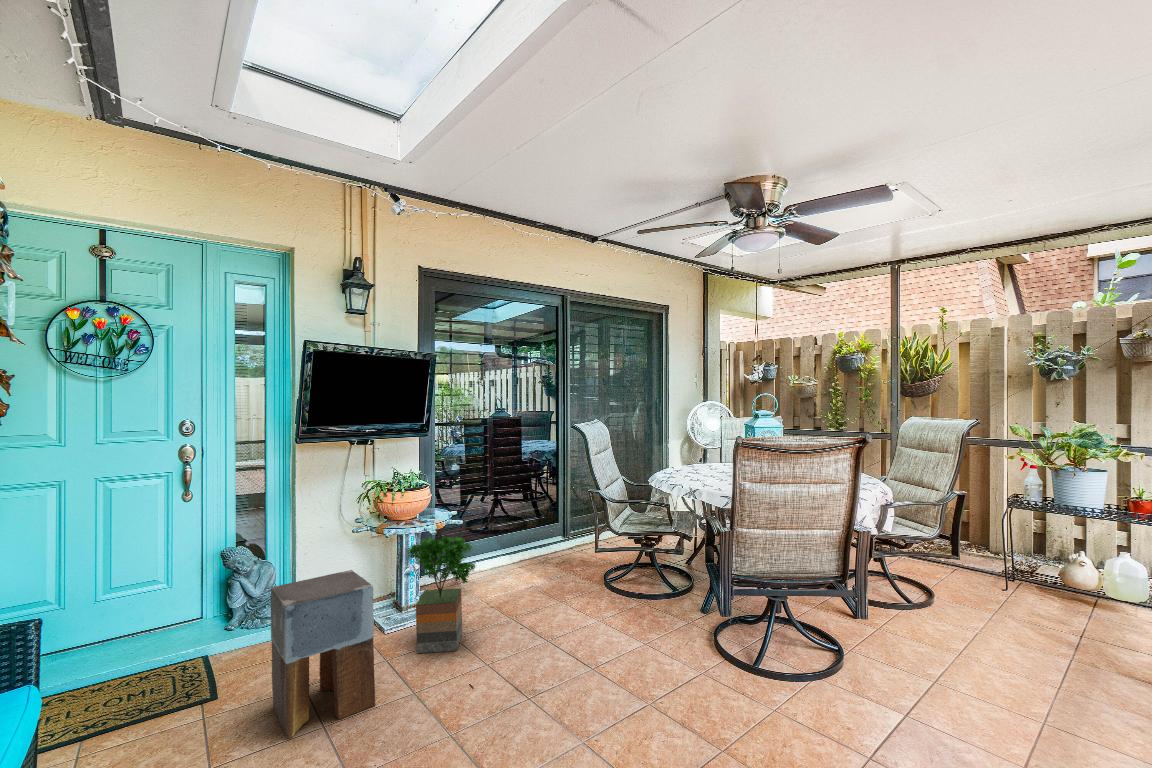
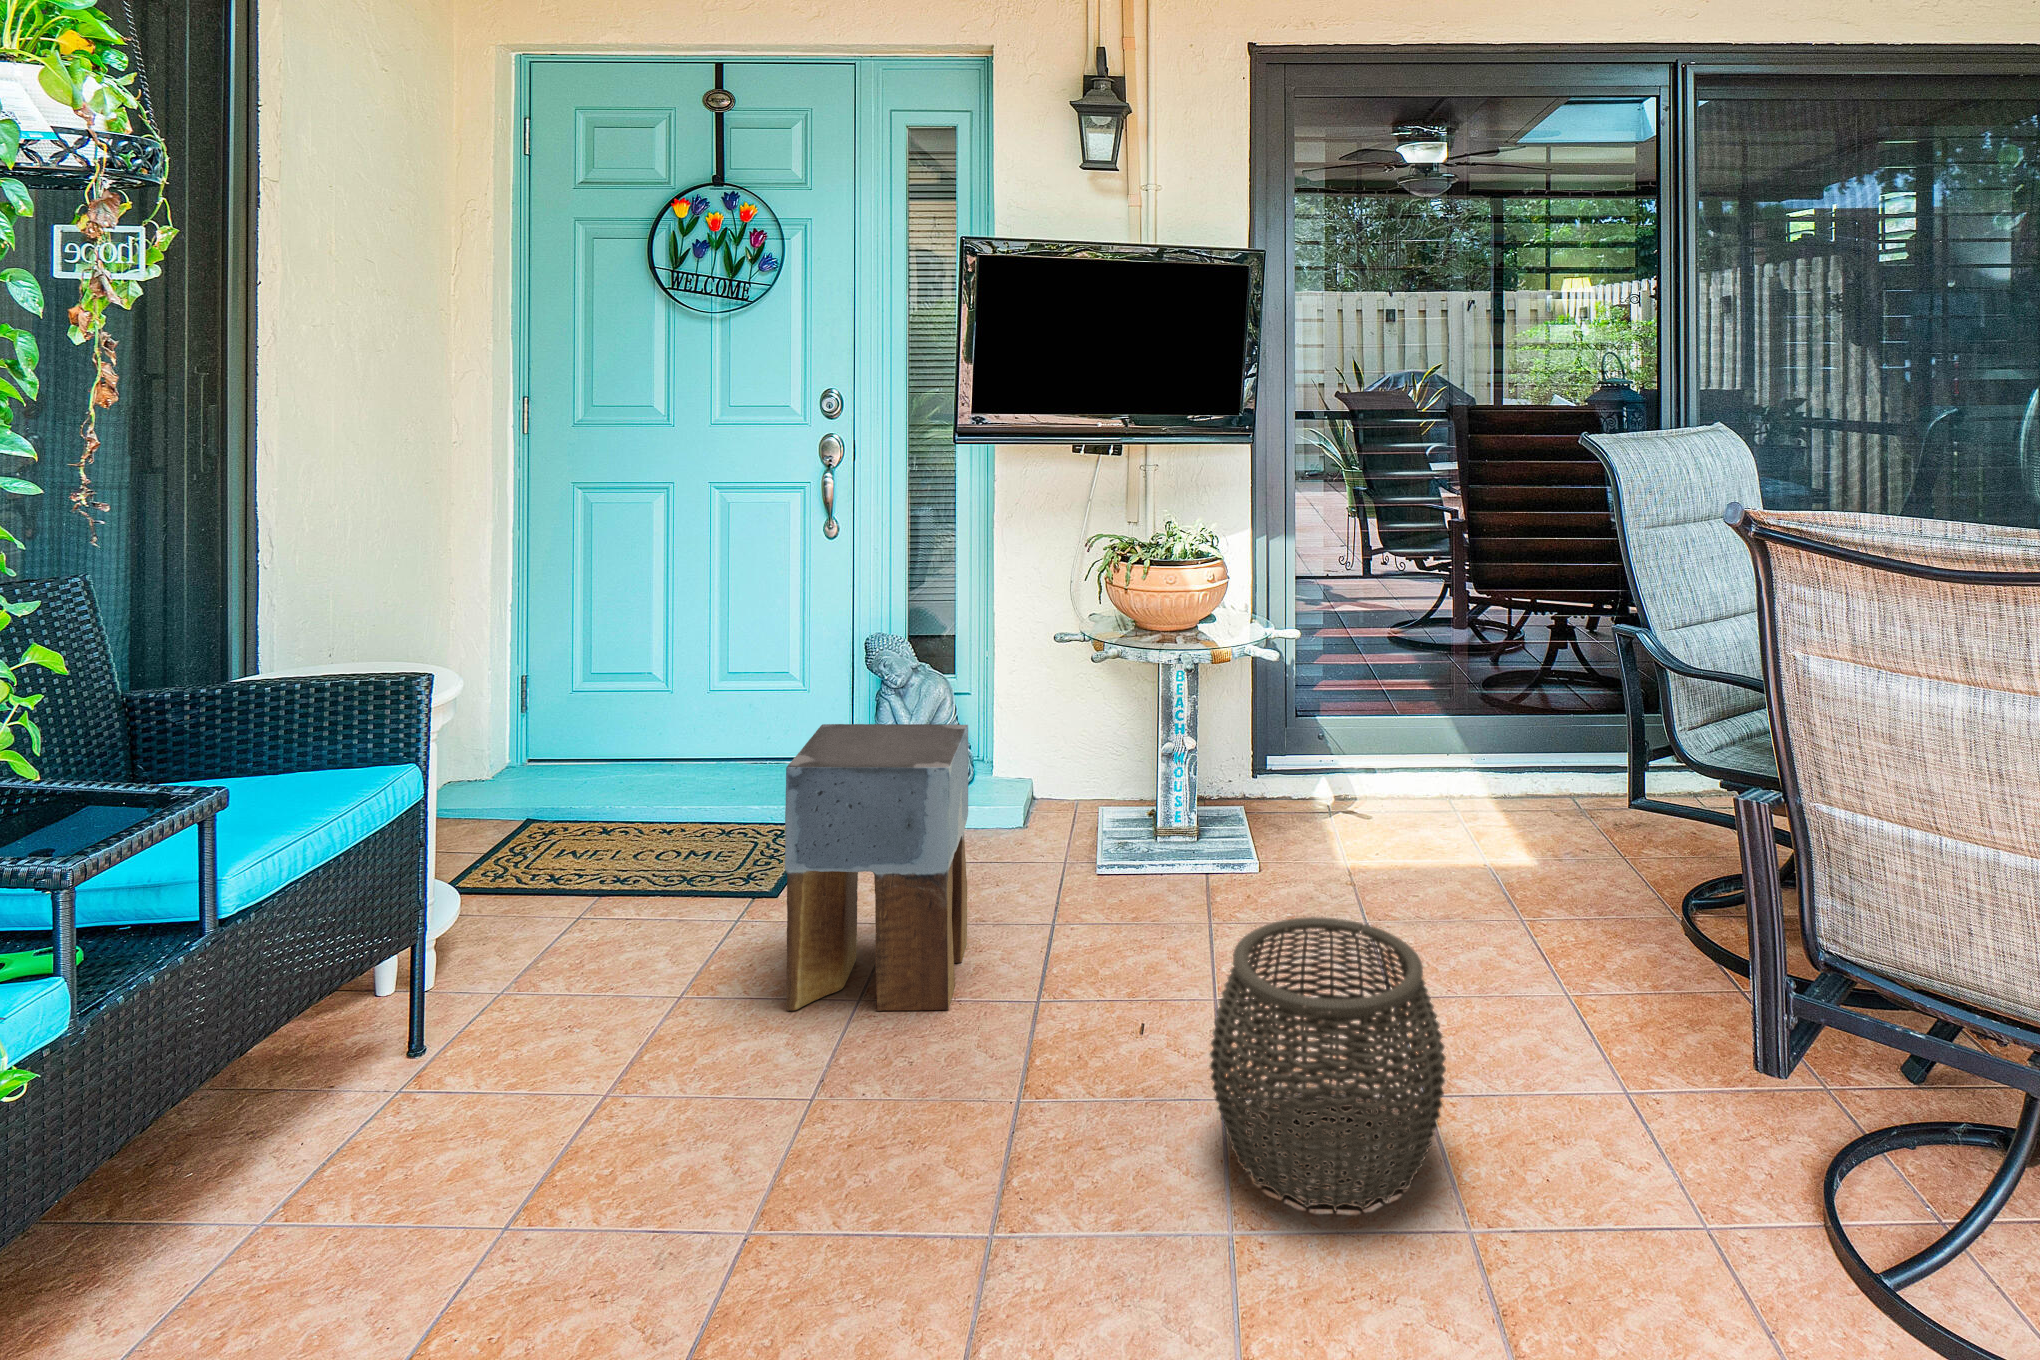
potted tree: present [407,535,475,653] -> none [1100,687,1257,960]
woven basket: none [530,598,619,707] -> present [1210,917,1446,1211]

